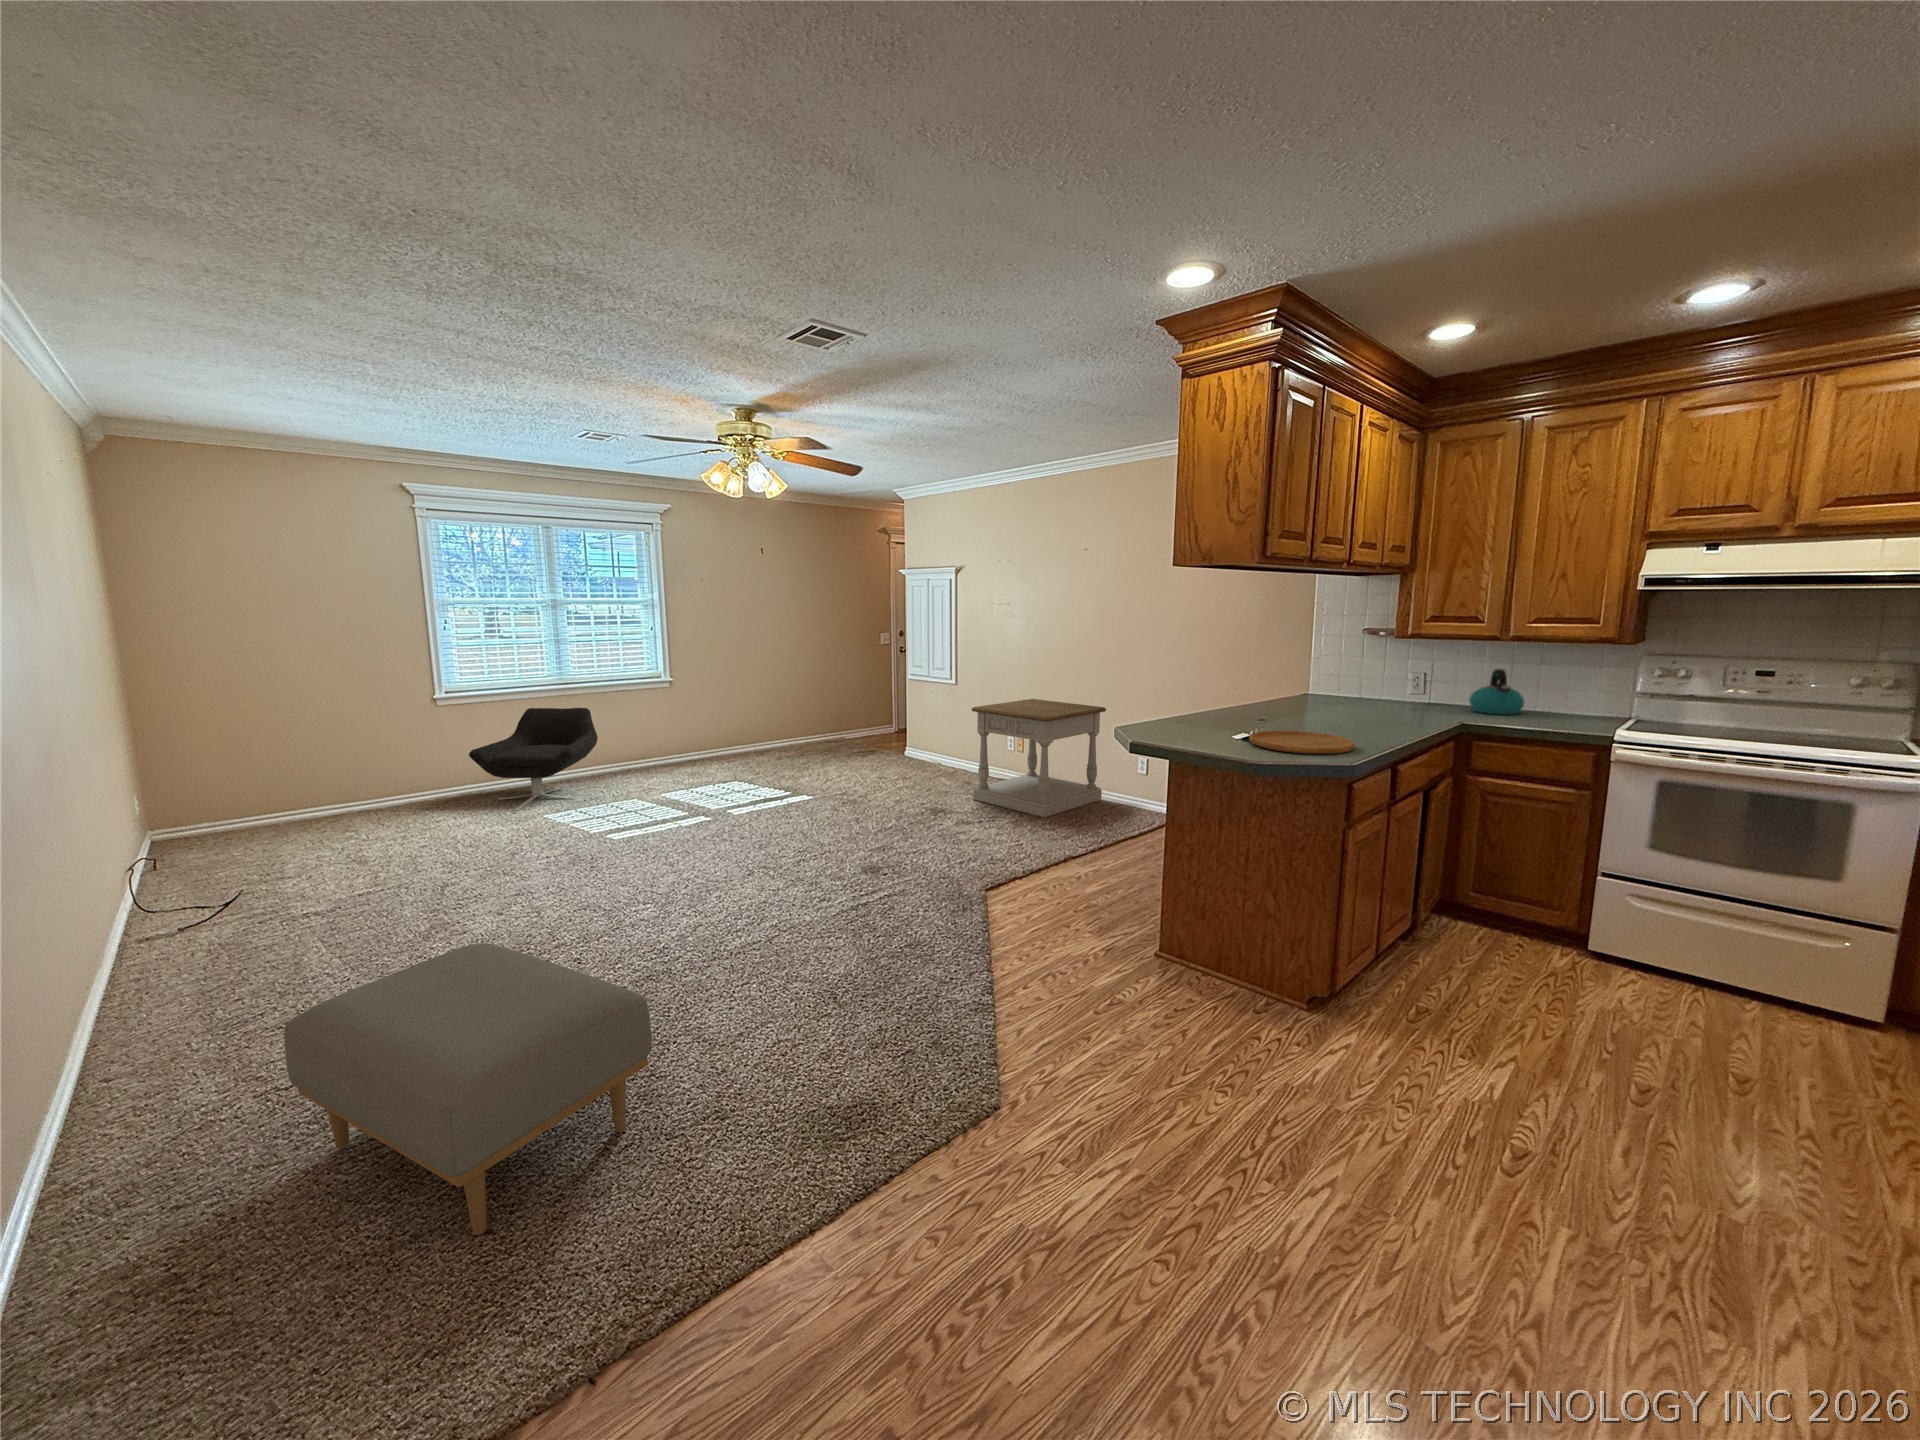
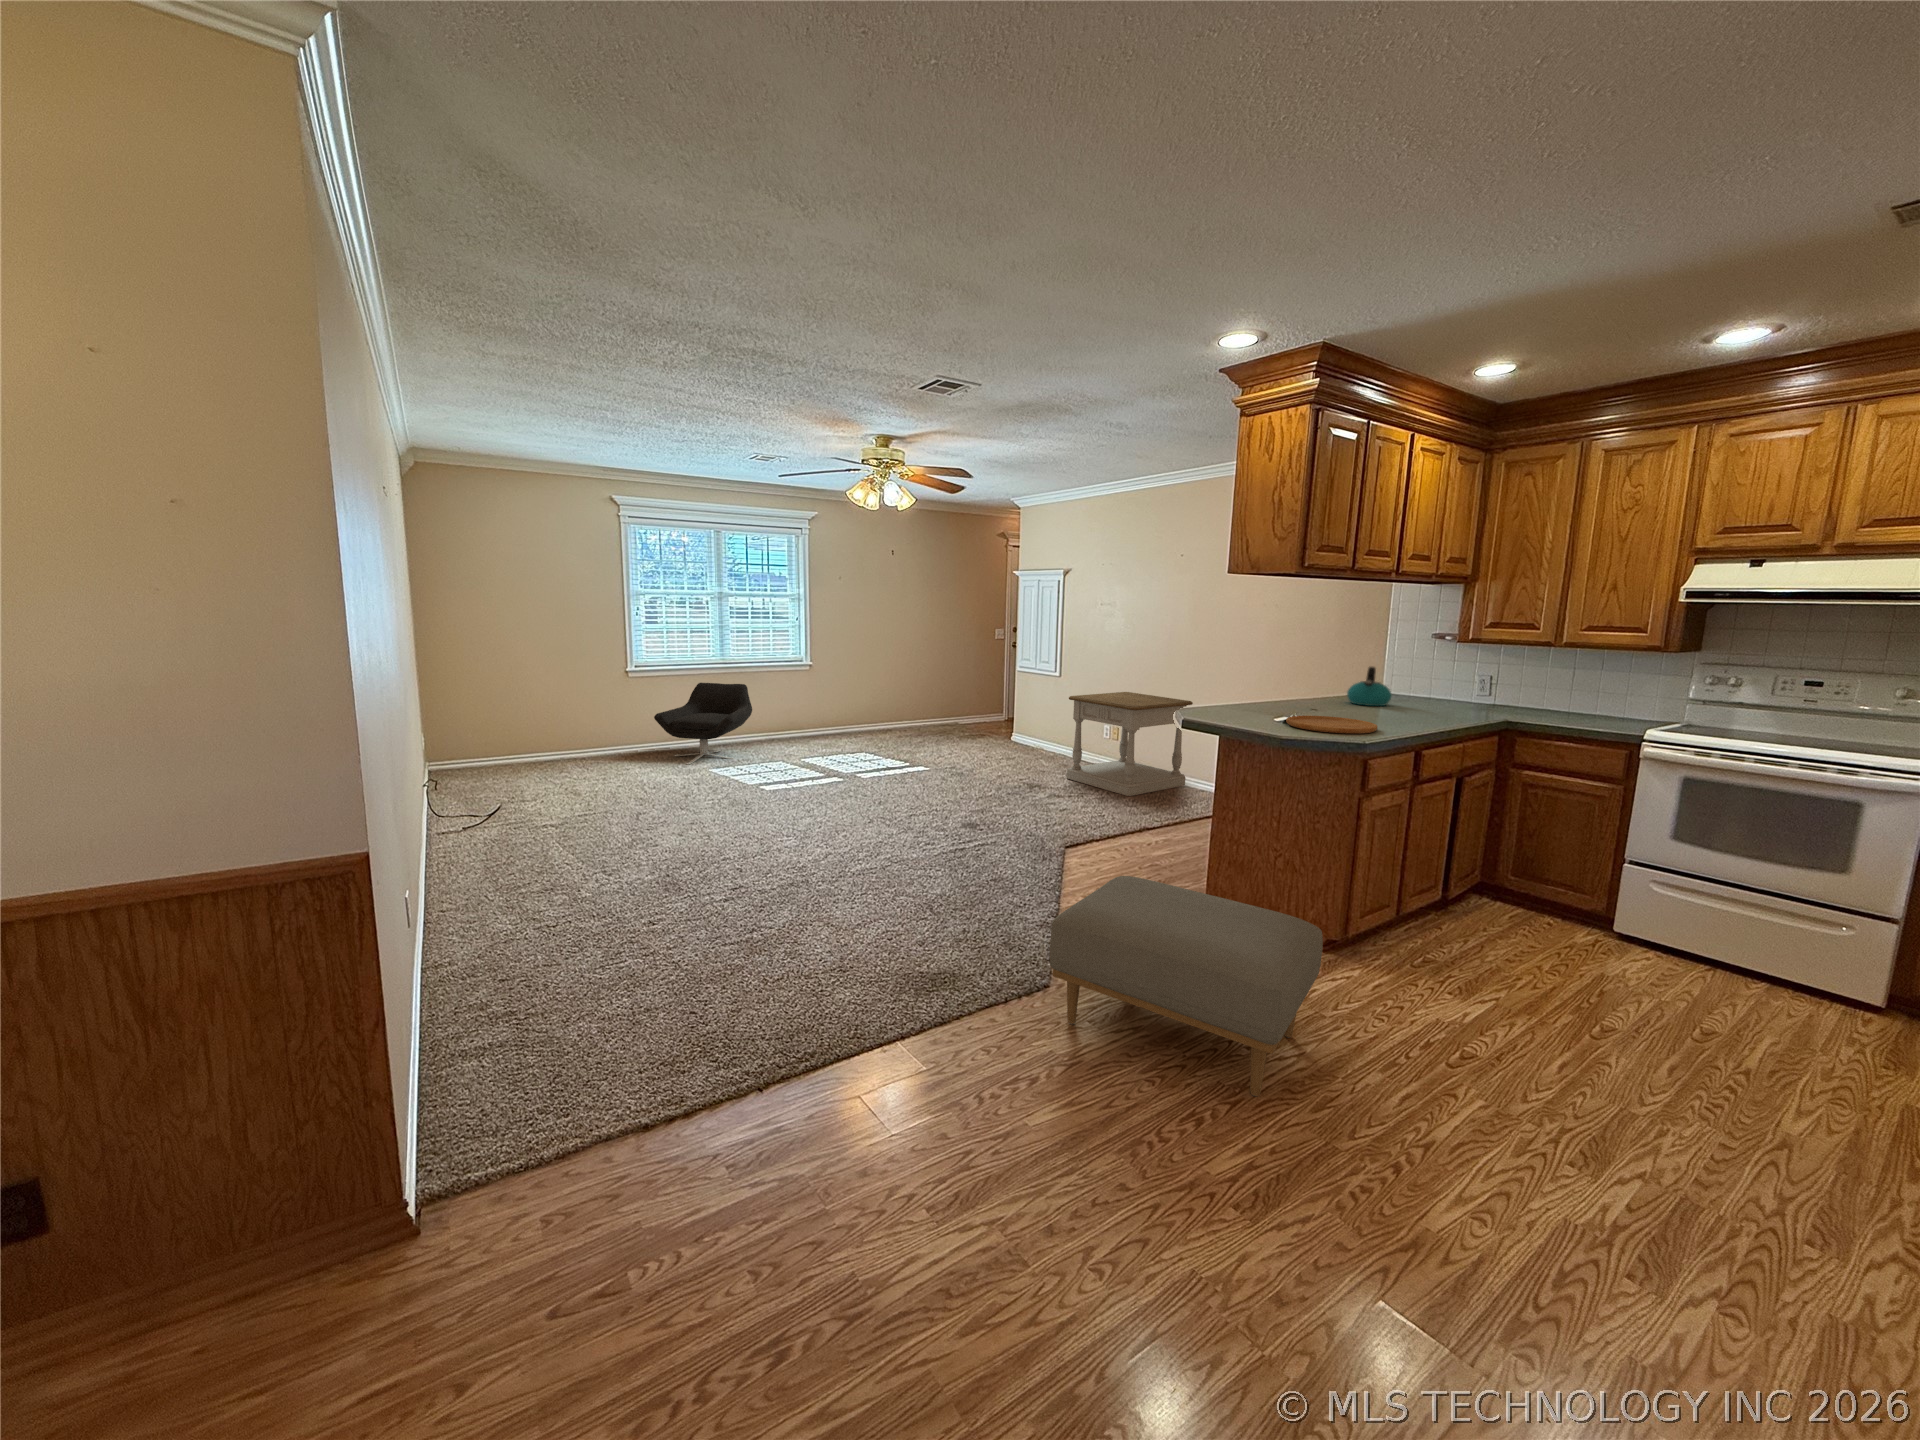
kettle: present [1469,669,1524,715] -> present [1347,667,1392,706]
ottoman: present [284,943,652,1235] -> present [1049,876,1323,1096]

